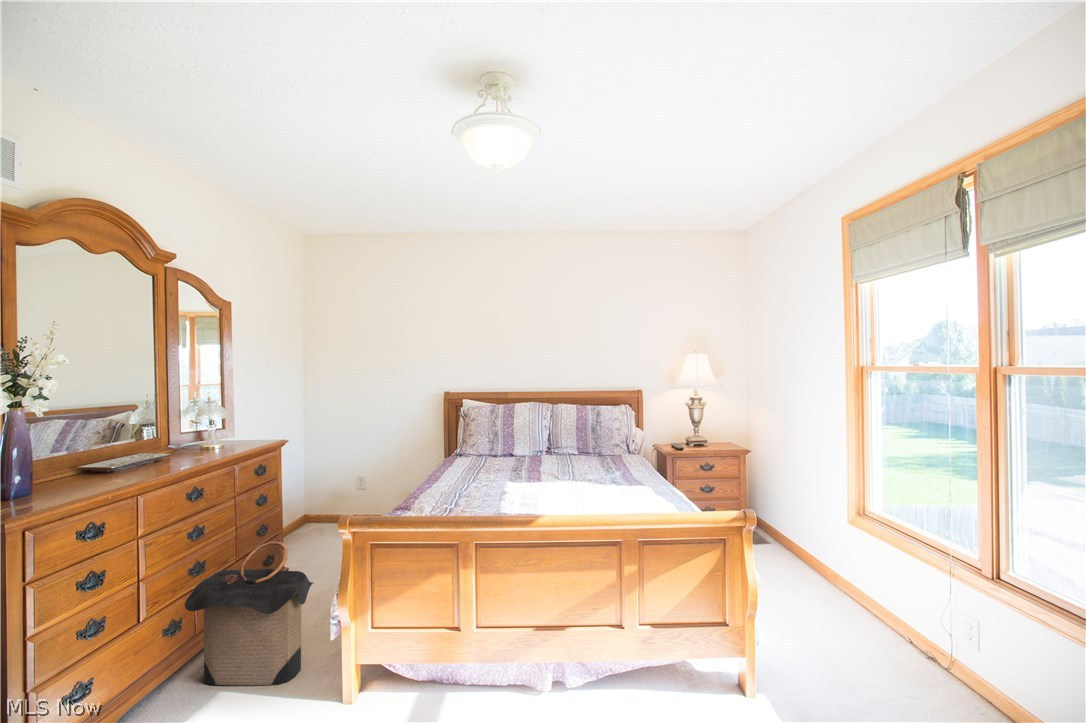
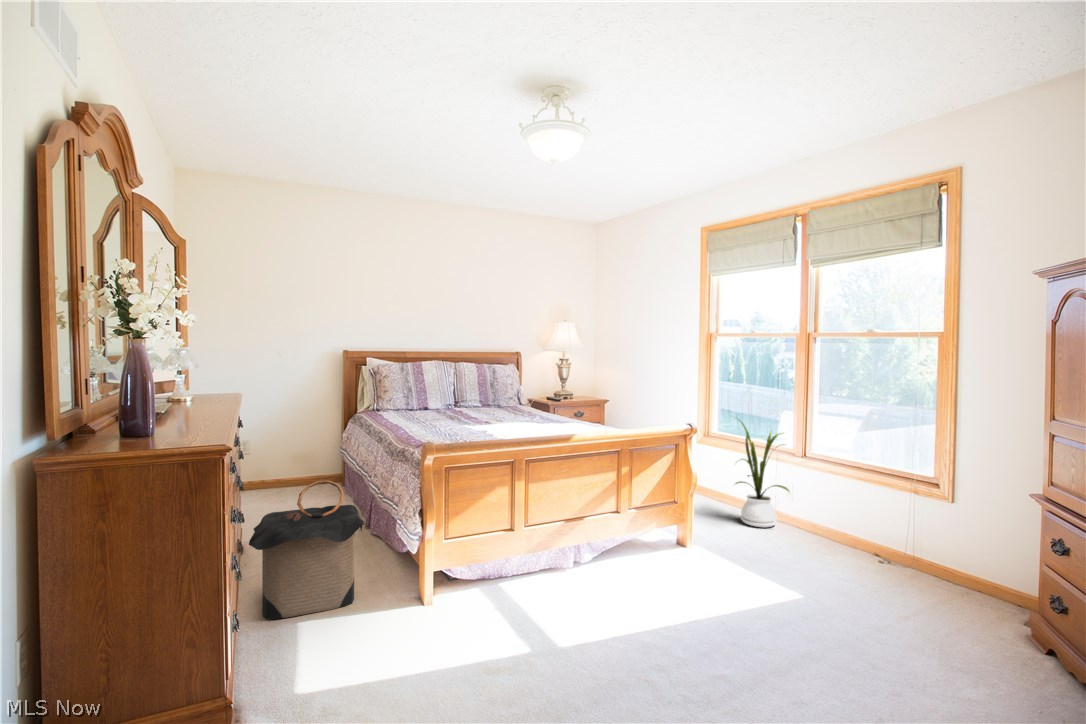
house plant: none [864,492,962,687] -> present [735,421,789,527]

